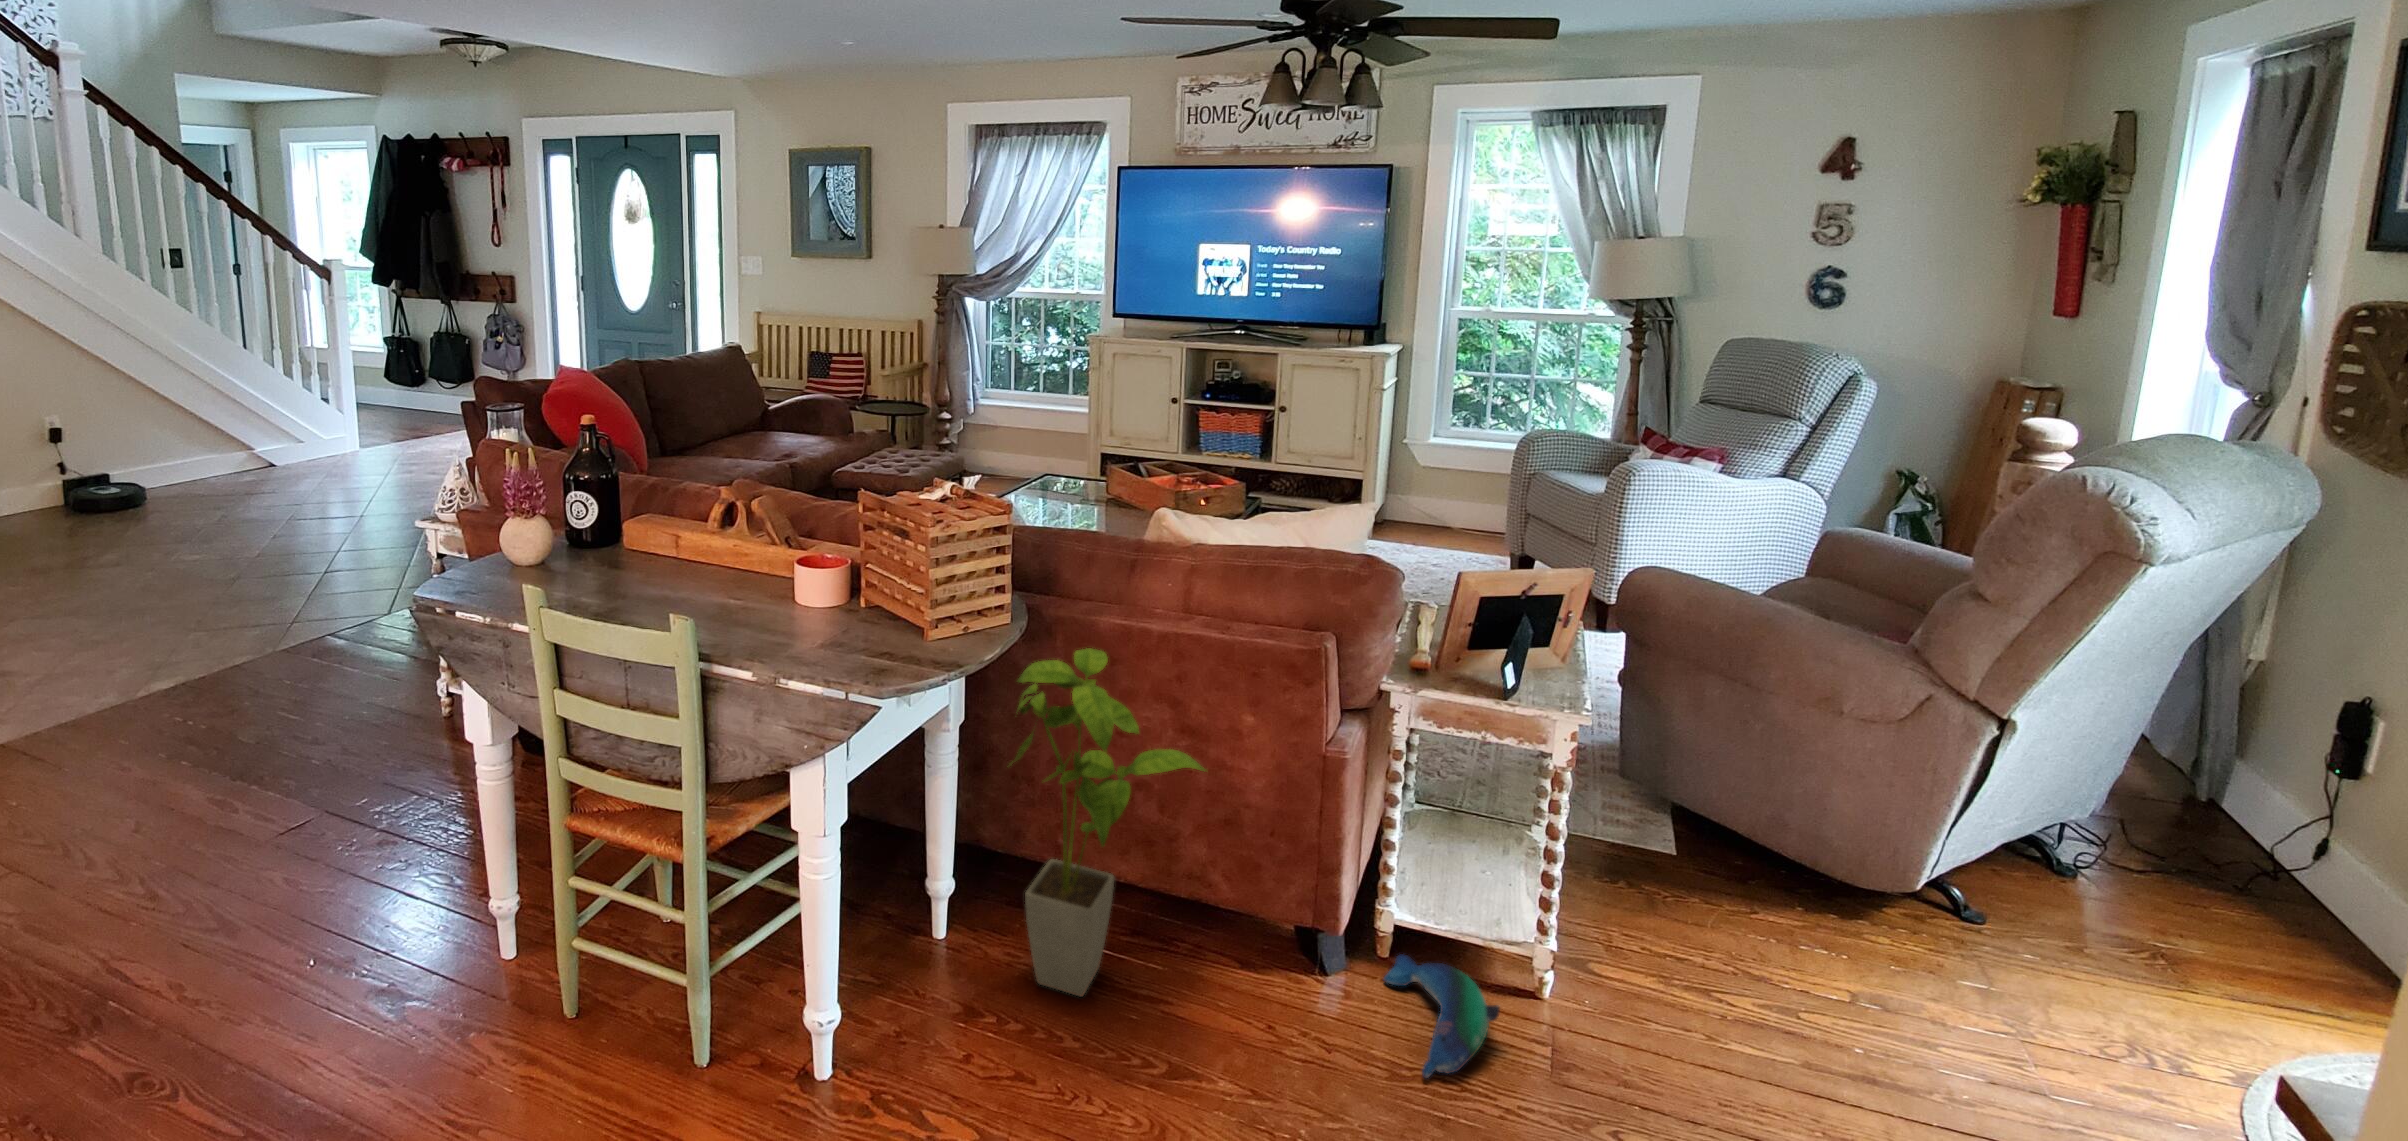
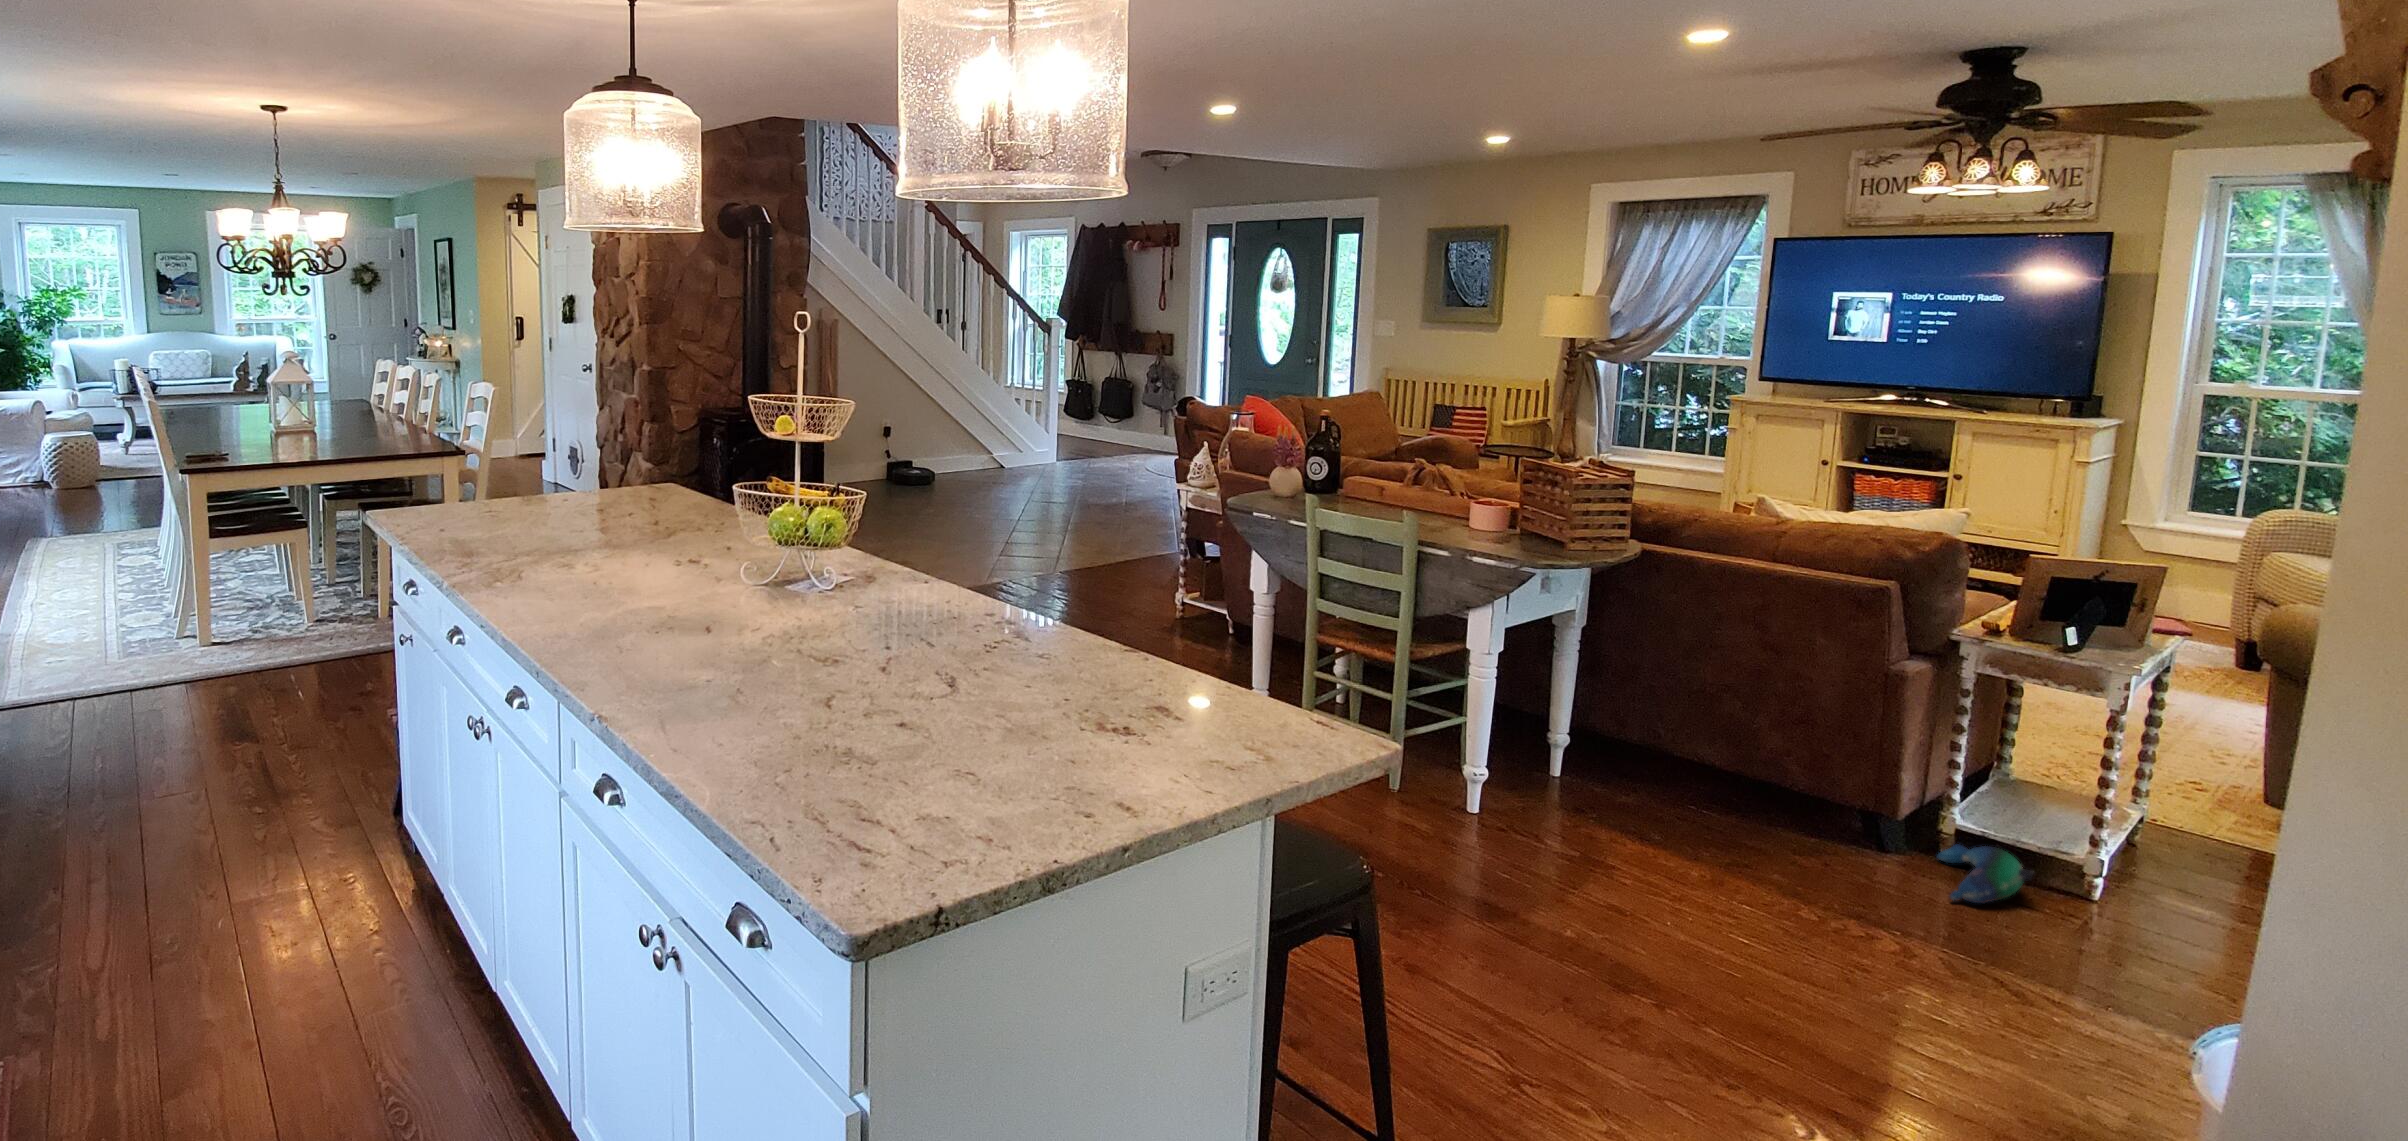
house plant: present [1015,648,1206,996] -> none [1619,571,1781,814]

